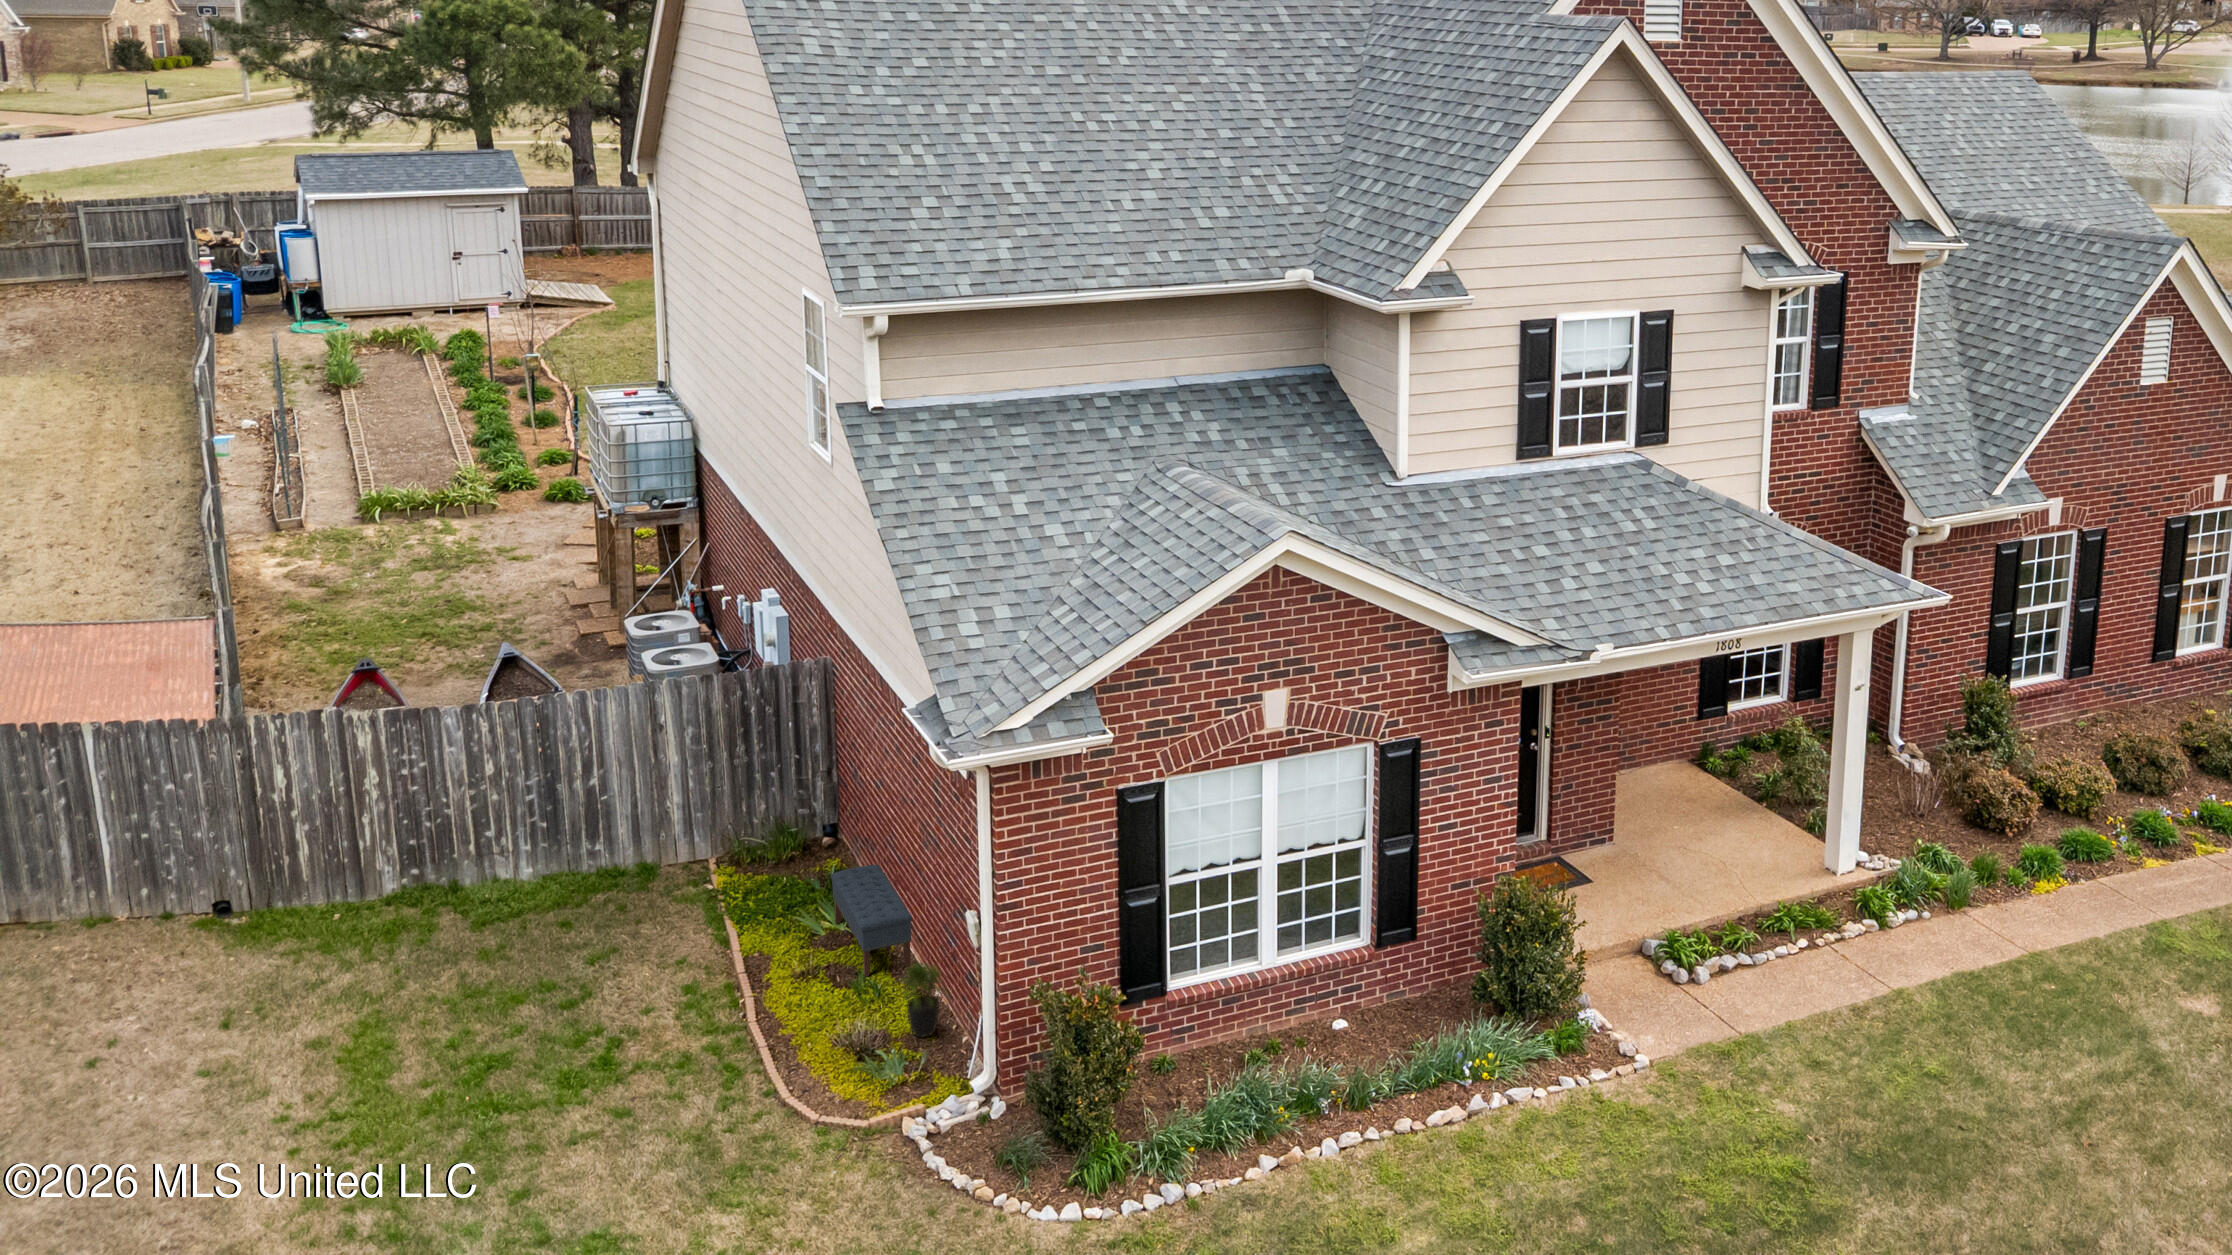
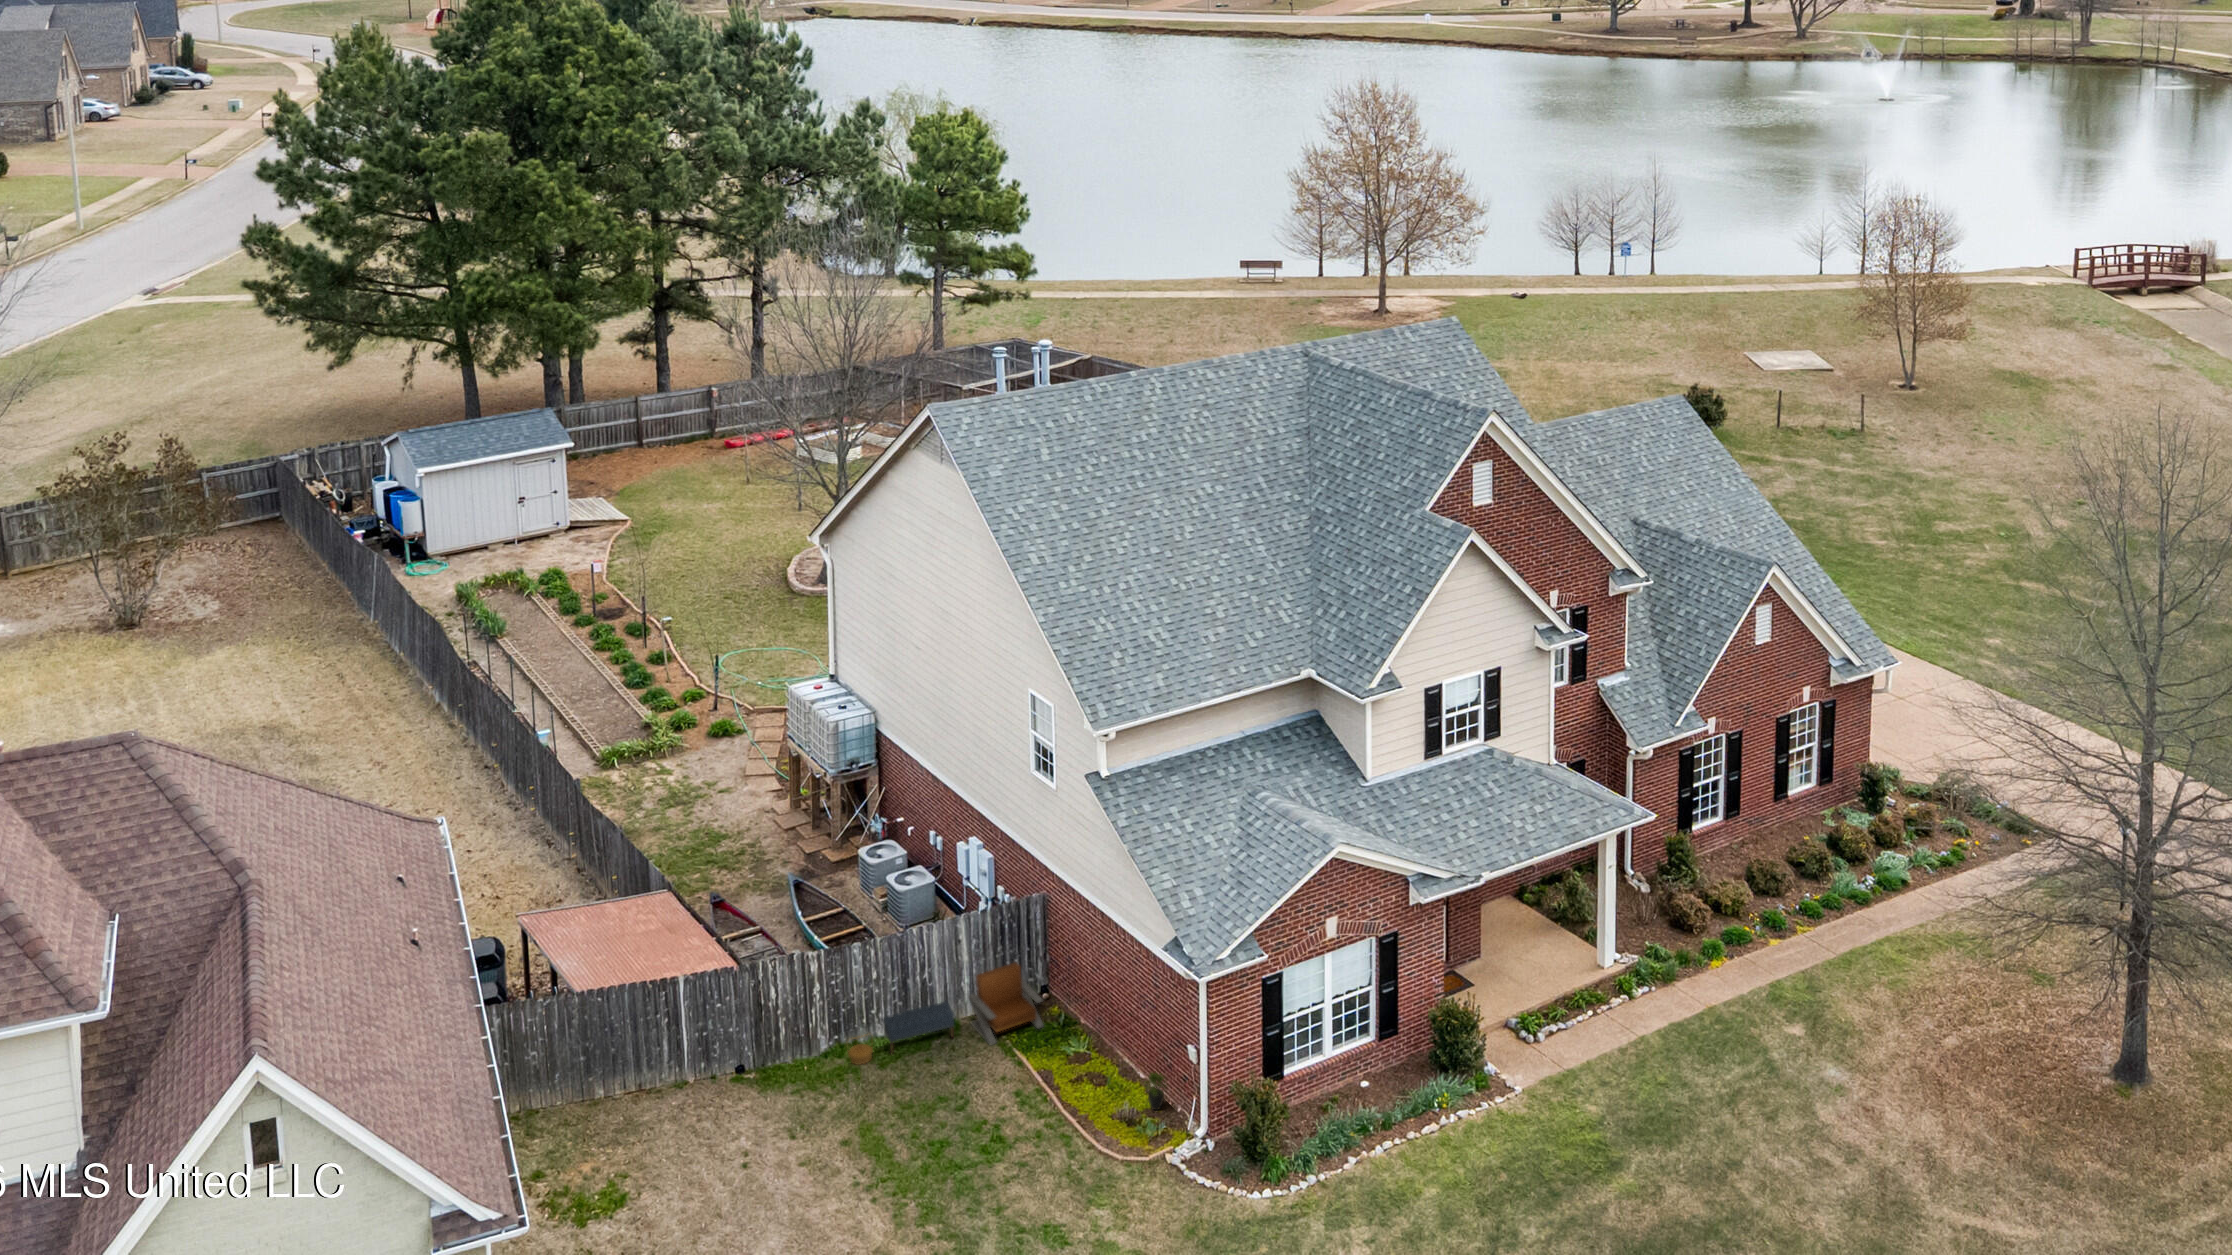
lounge chair: none [666,773,795,911] -> present [968,962,1044,1045]
bench: present [831,865,912,977] -> present [883,1002,954,1054]
woven basket: none [410,867,464,922] -> present [848,1036,873,1065]

